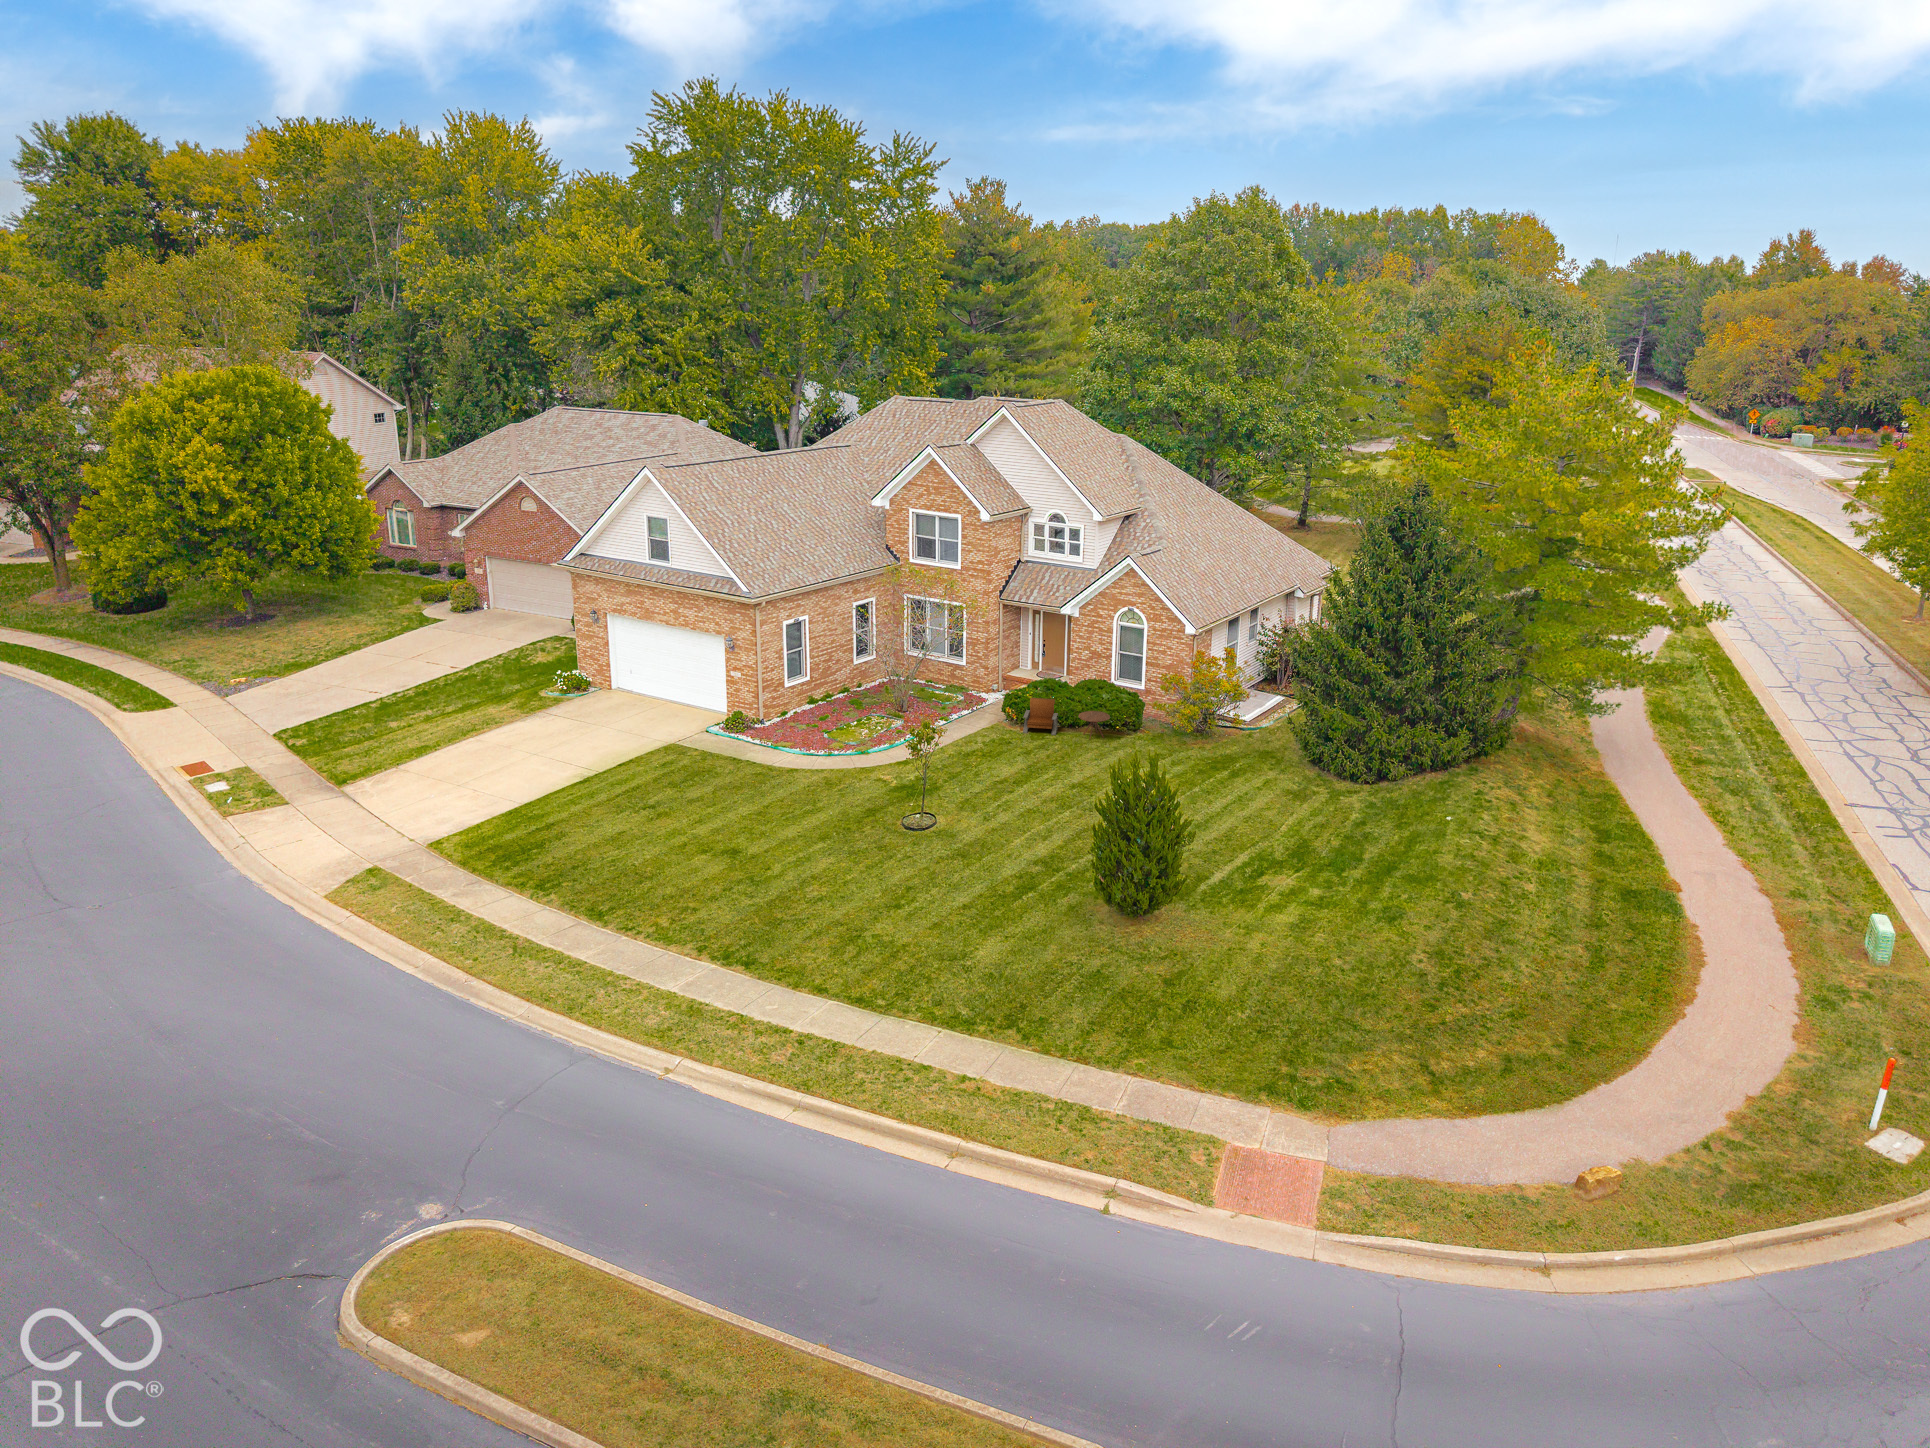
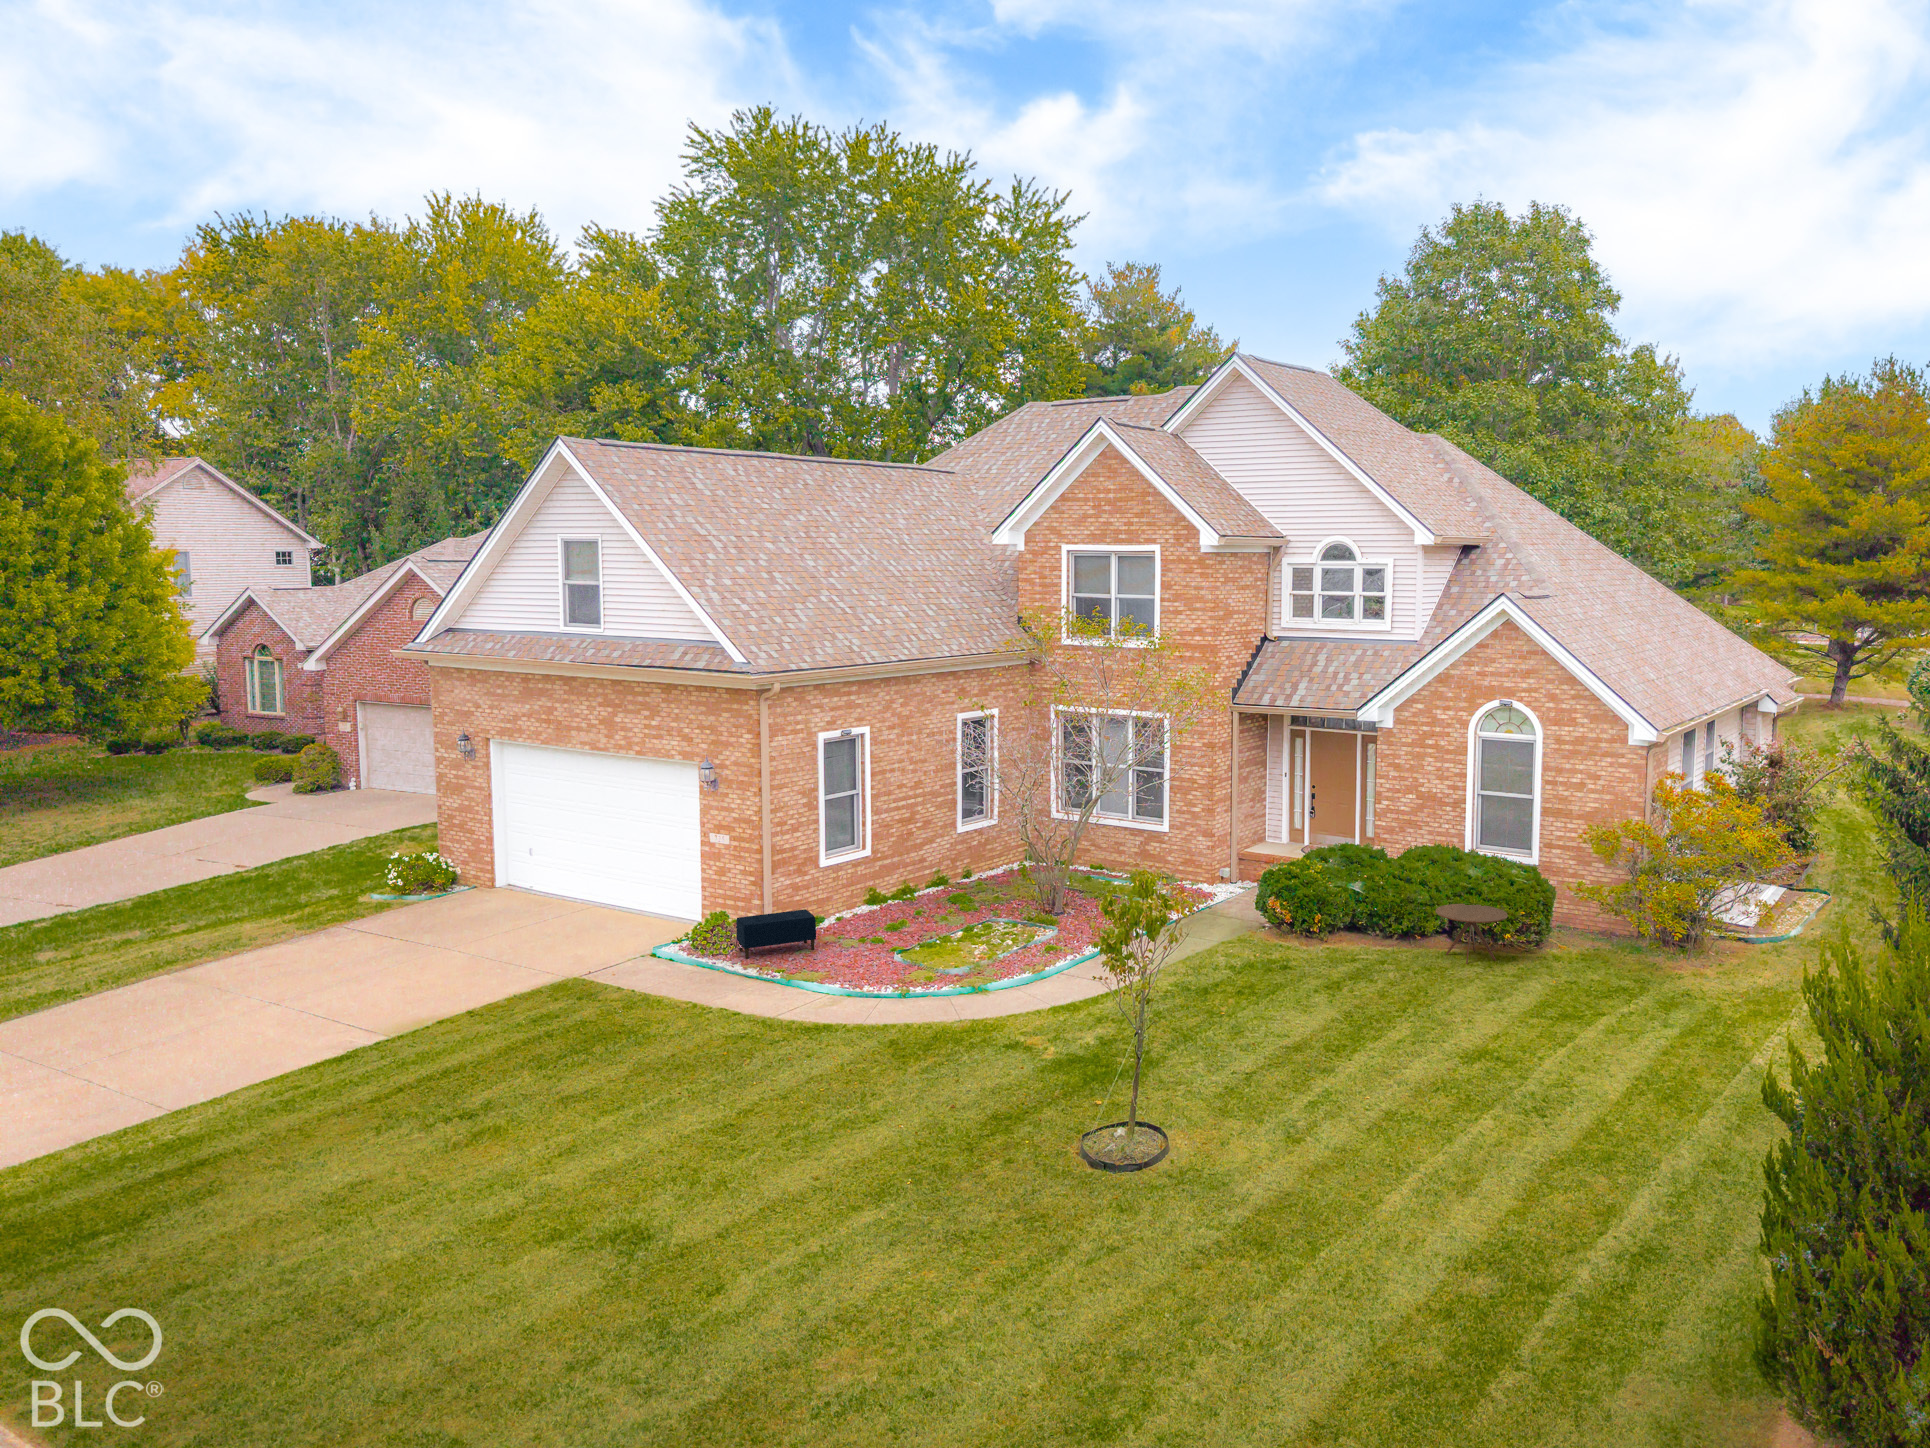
lounge chair: present [1023,698,1059,735] -> none [1314,879,1387,956]
bench: none [748,710,787,735] -> present [736,909,816,959]

